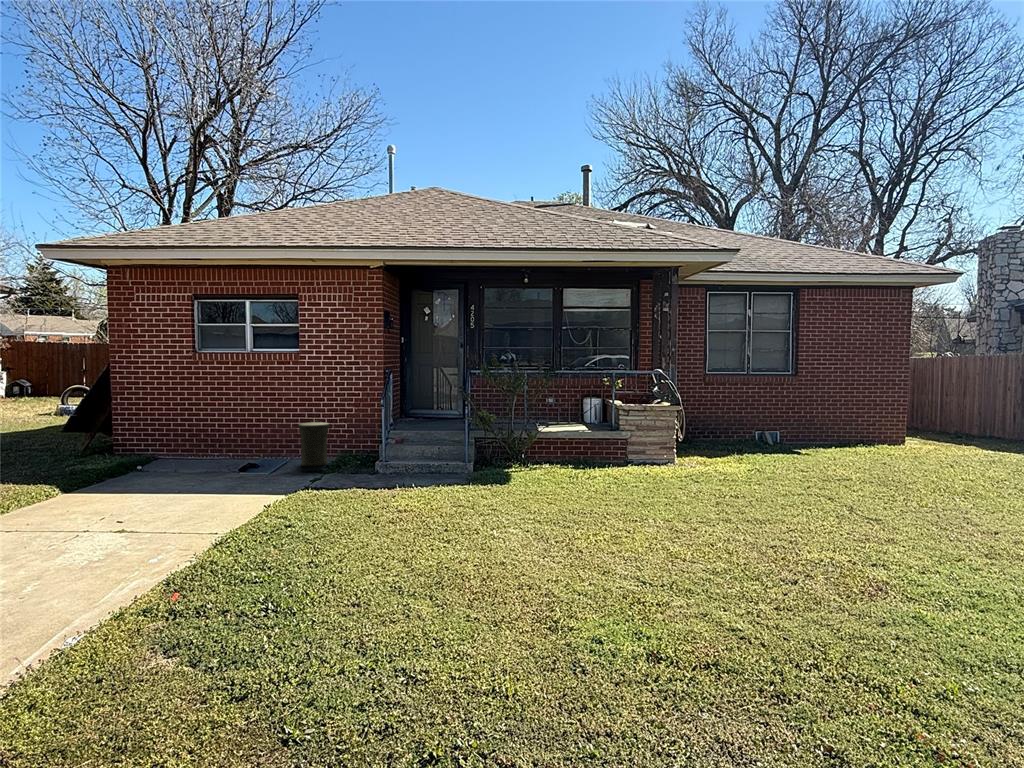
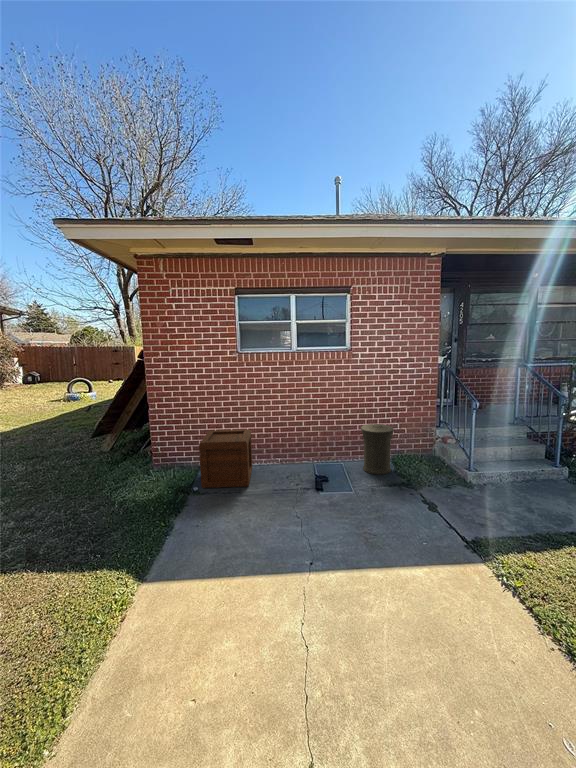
wooden crate: none [138,424,203,469] -> present [199,430,252,488]

